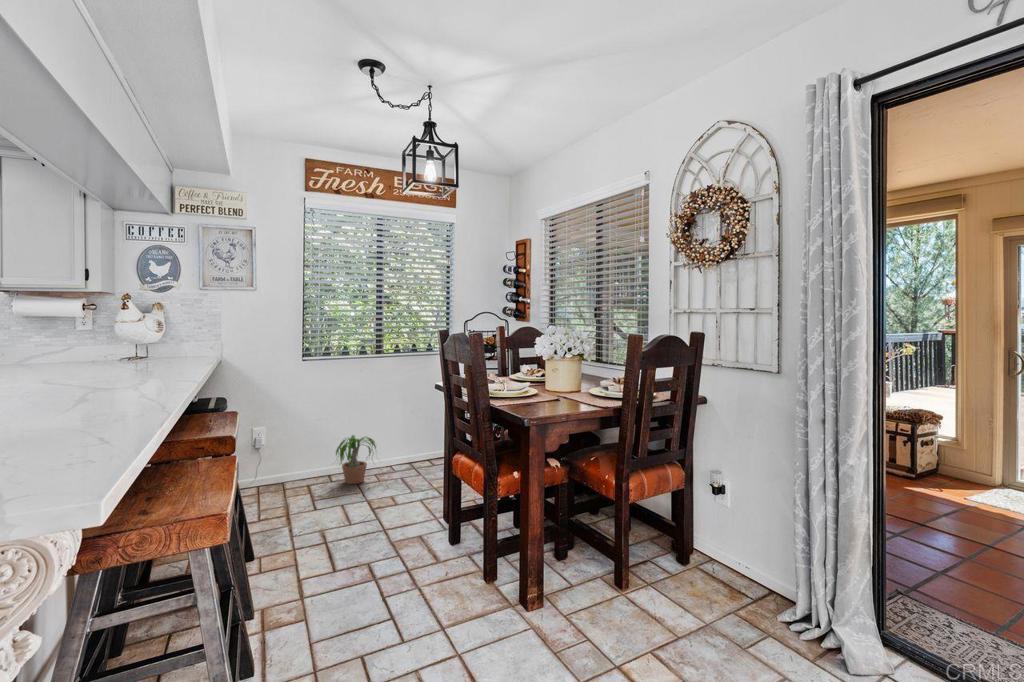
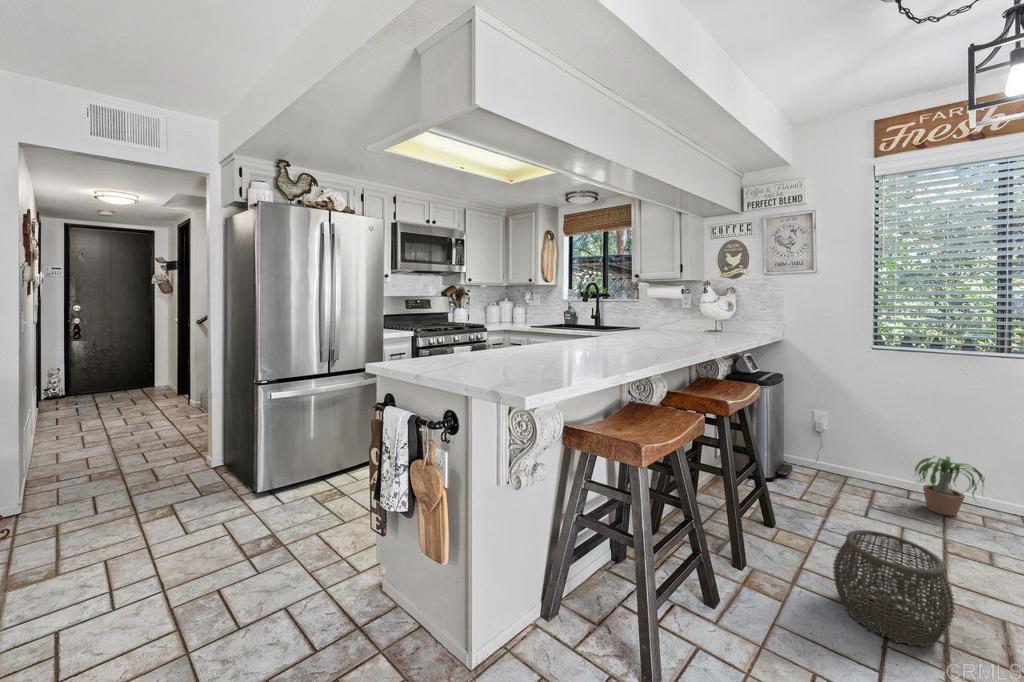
woven basket: none [333,506,411,594] -> present [833,530,955,647]

